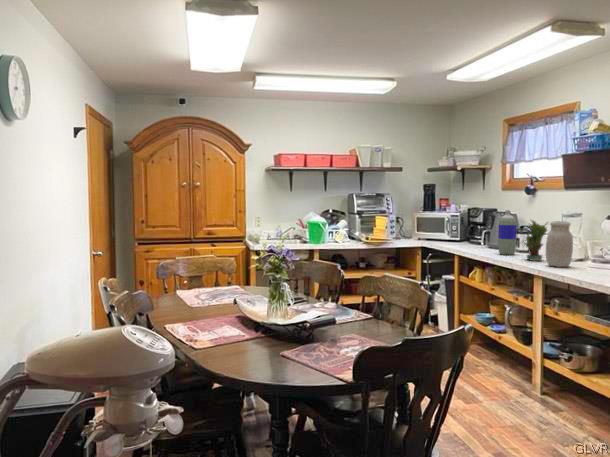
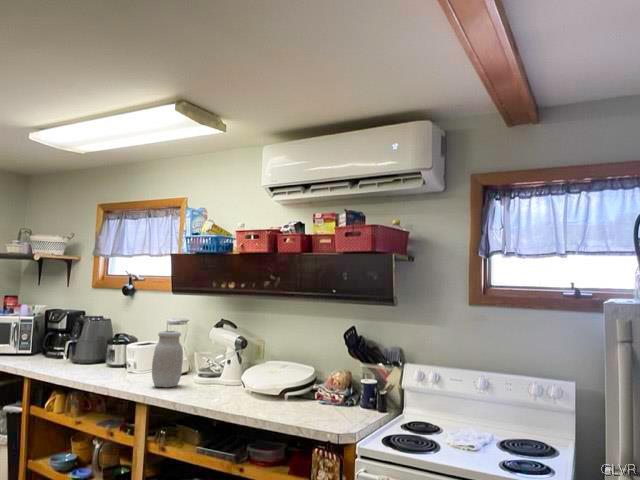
bottle: present [498,210,516,255] -> none [89,315,113,374]
potted plant: present [524,221,547,261] -> none [117,329,154,380]

